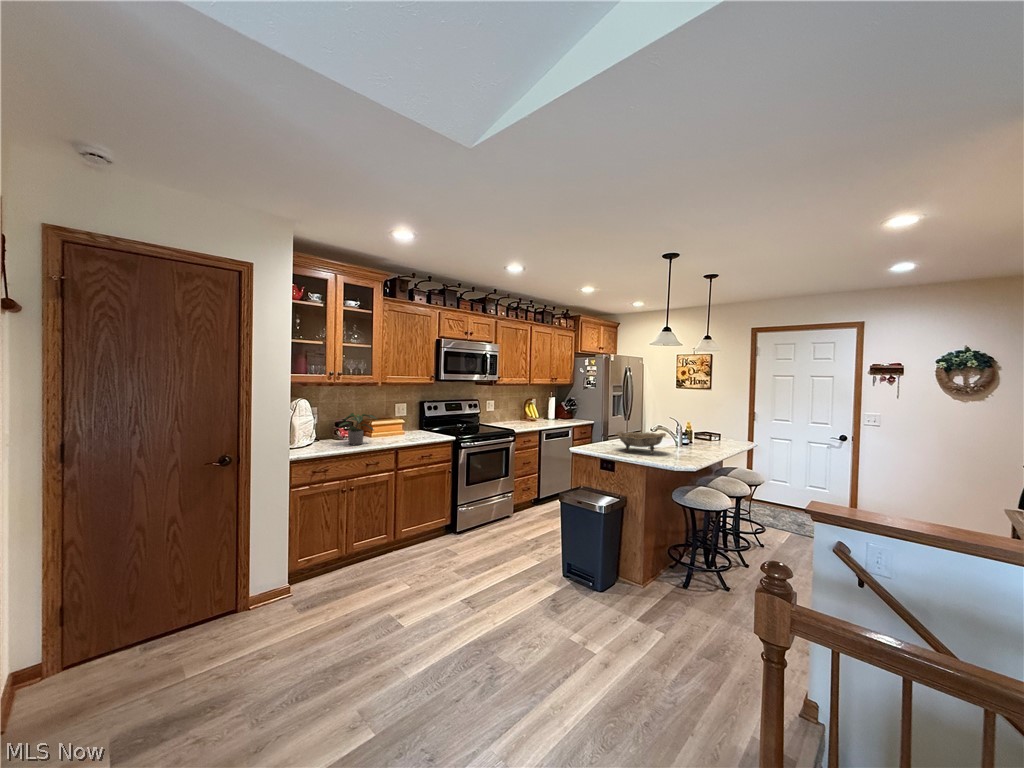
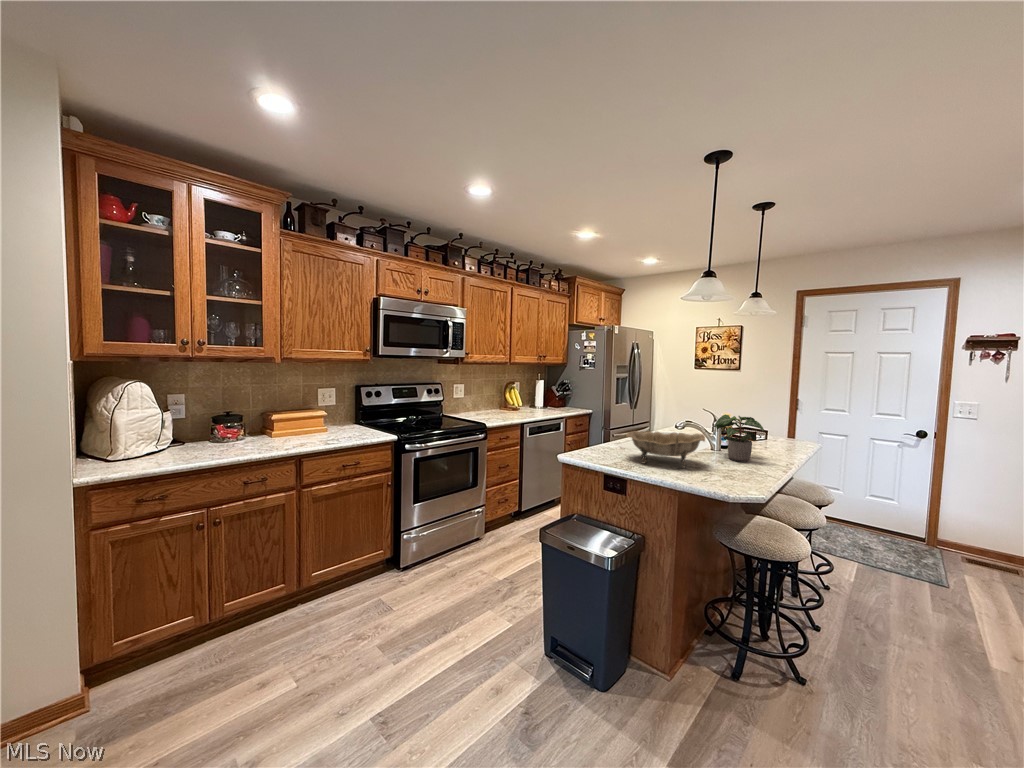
potted plant: present [340,413,377,445] -> present [714,415,764,462]

